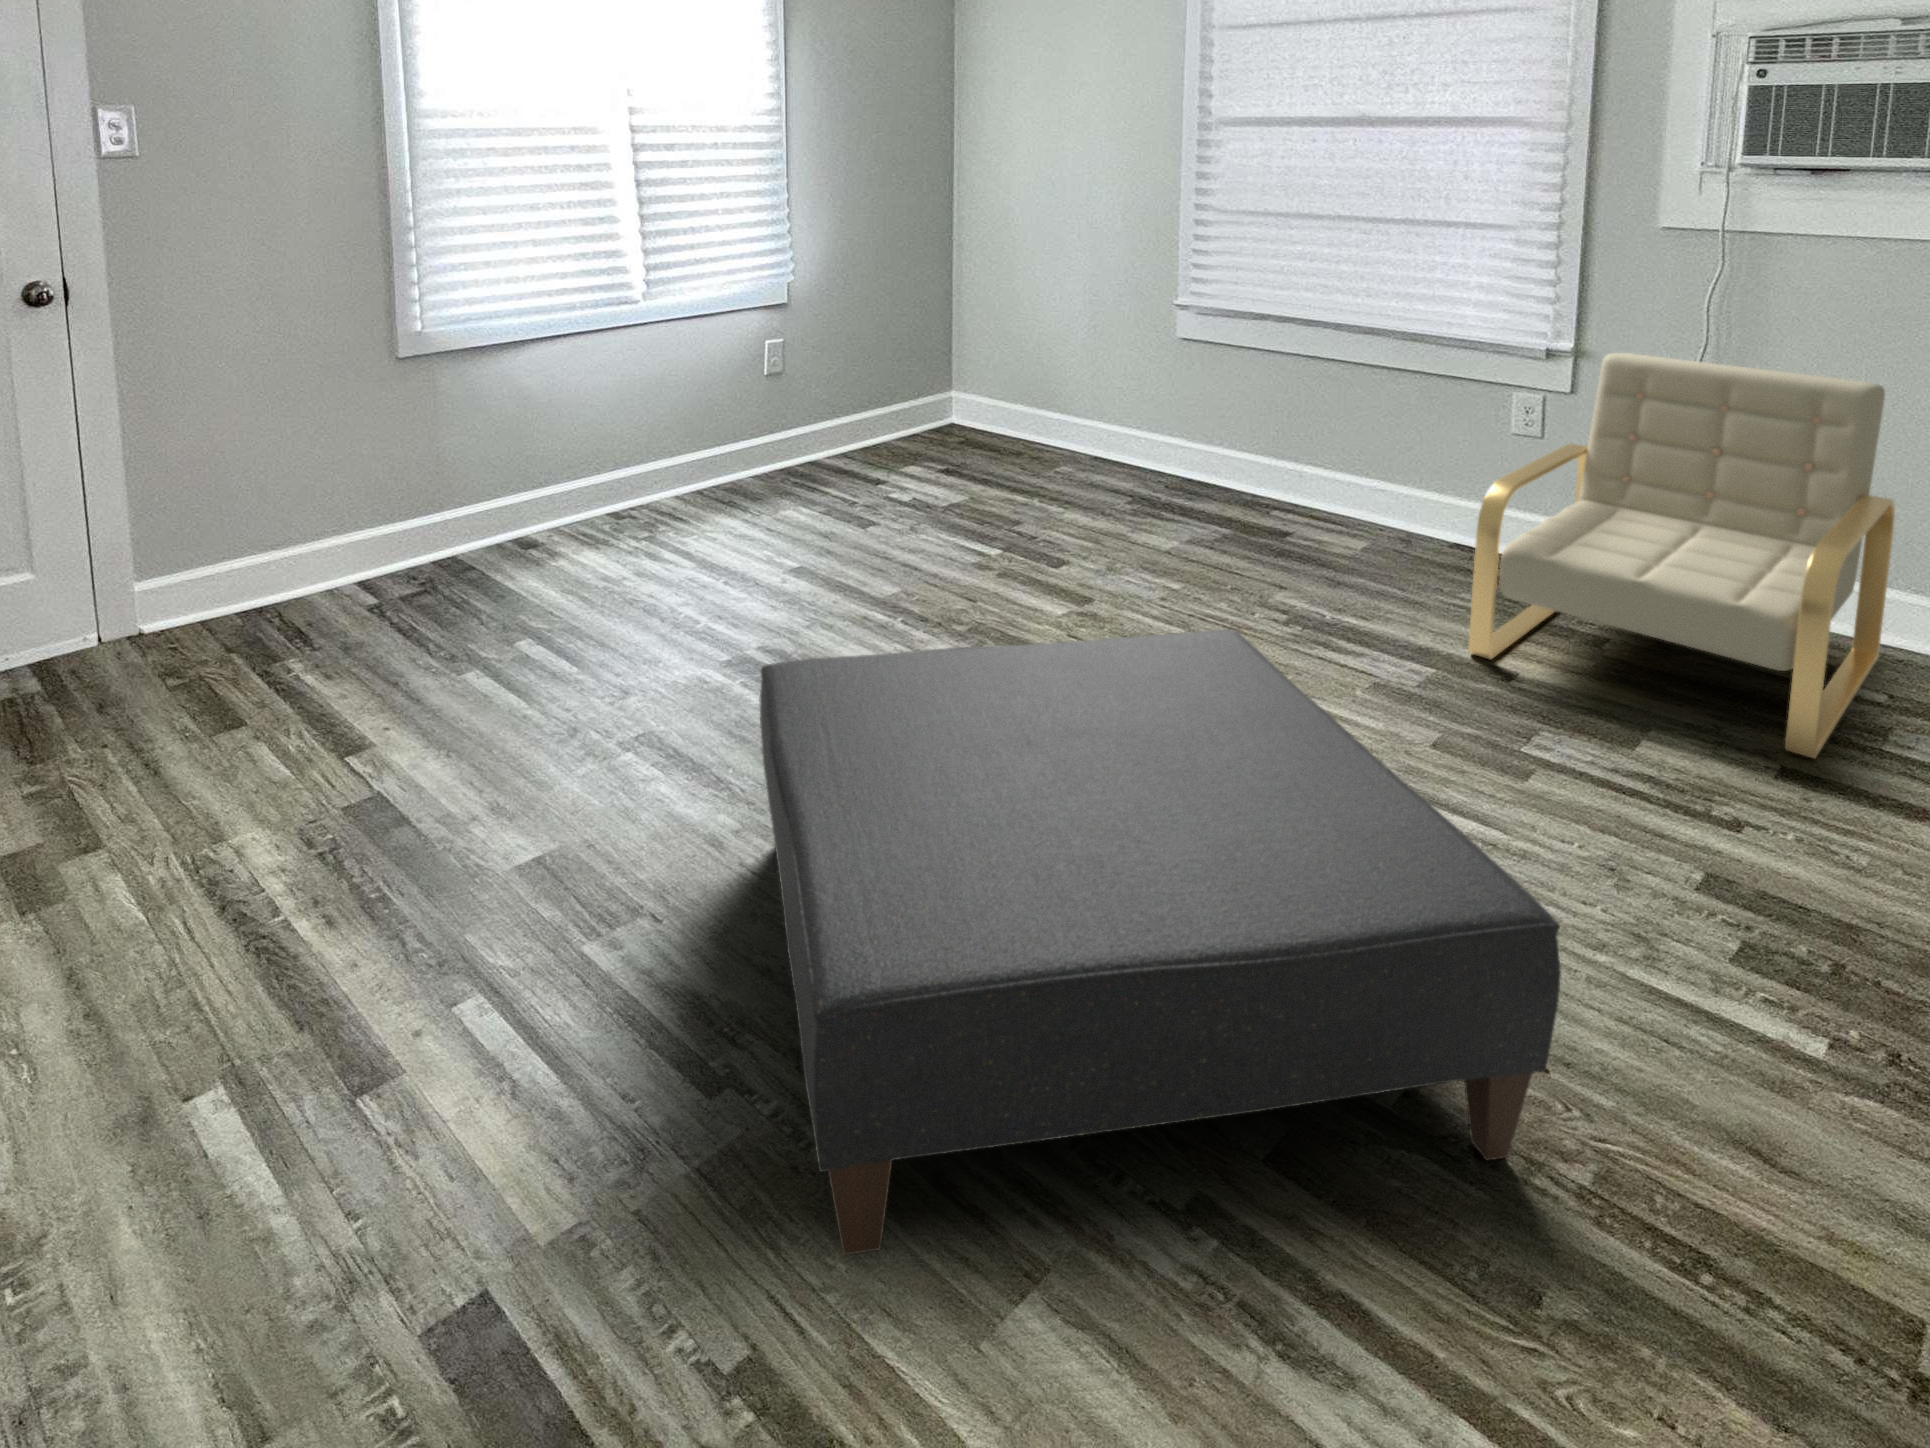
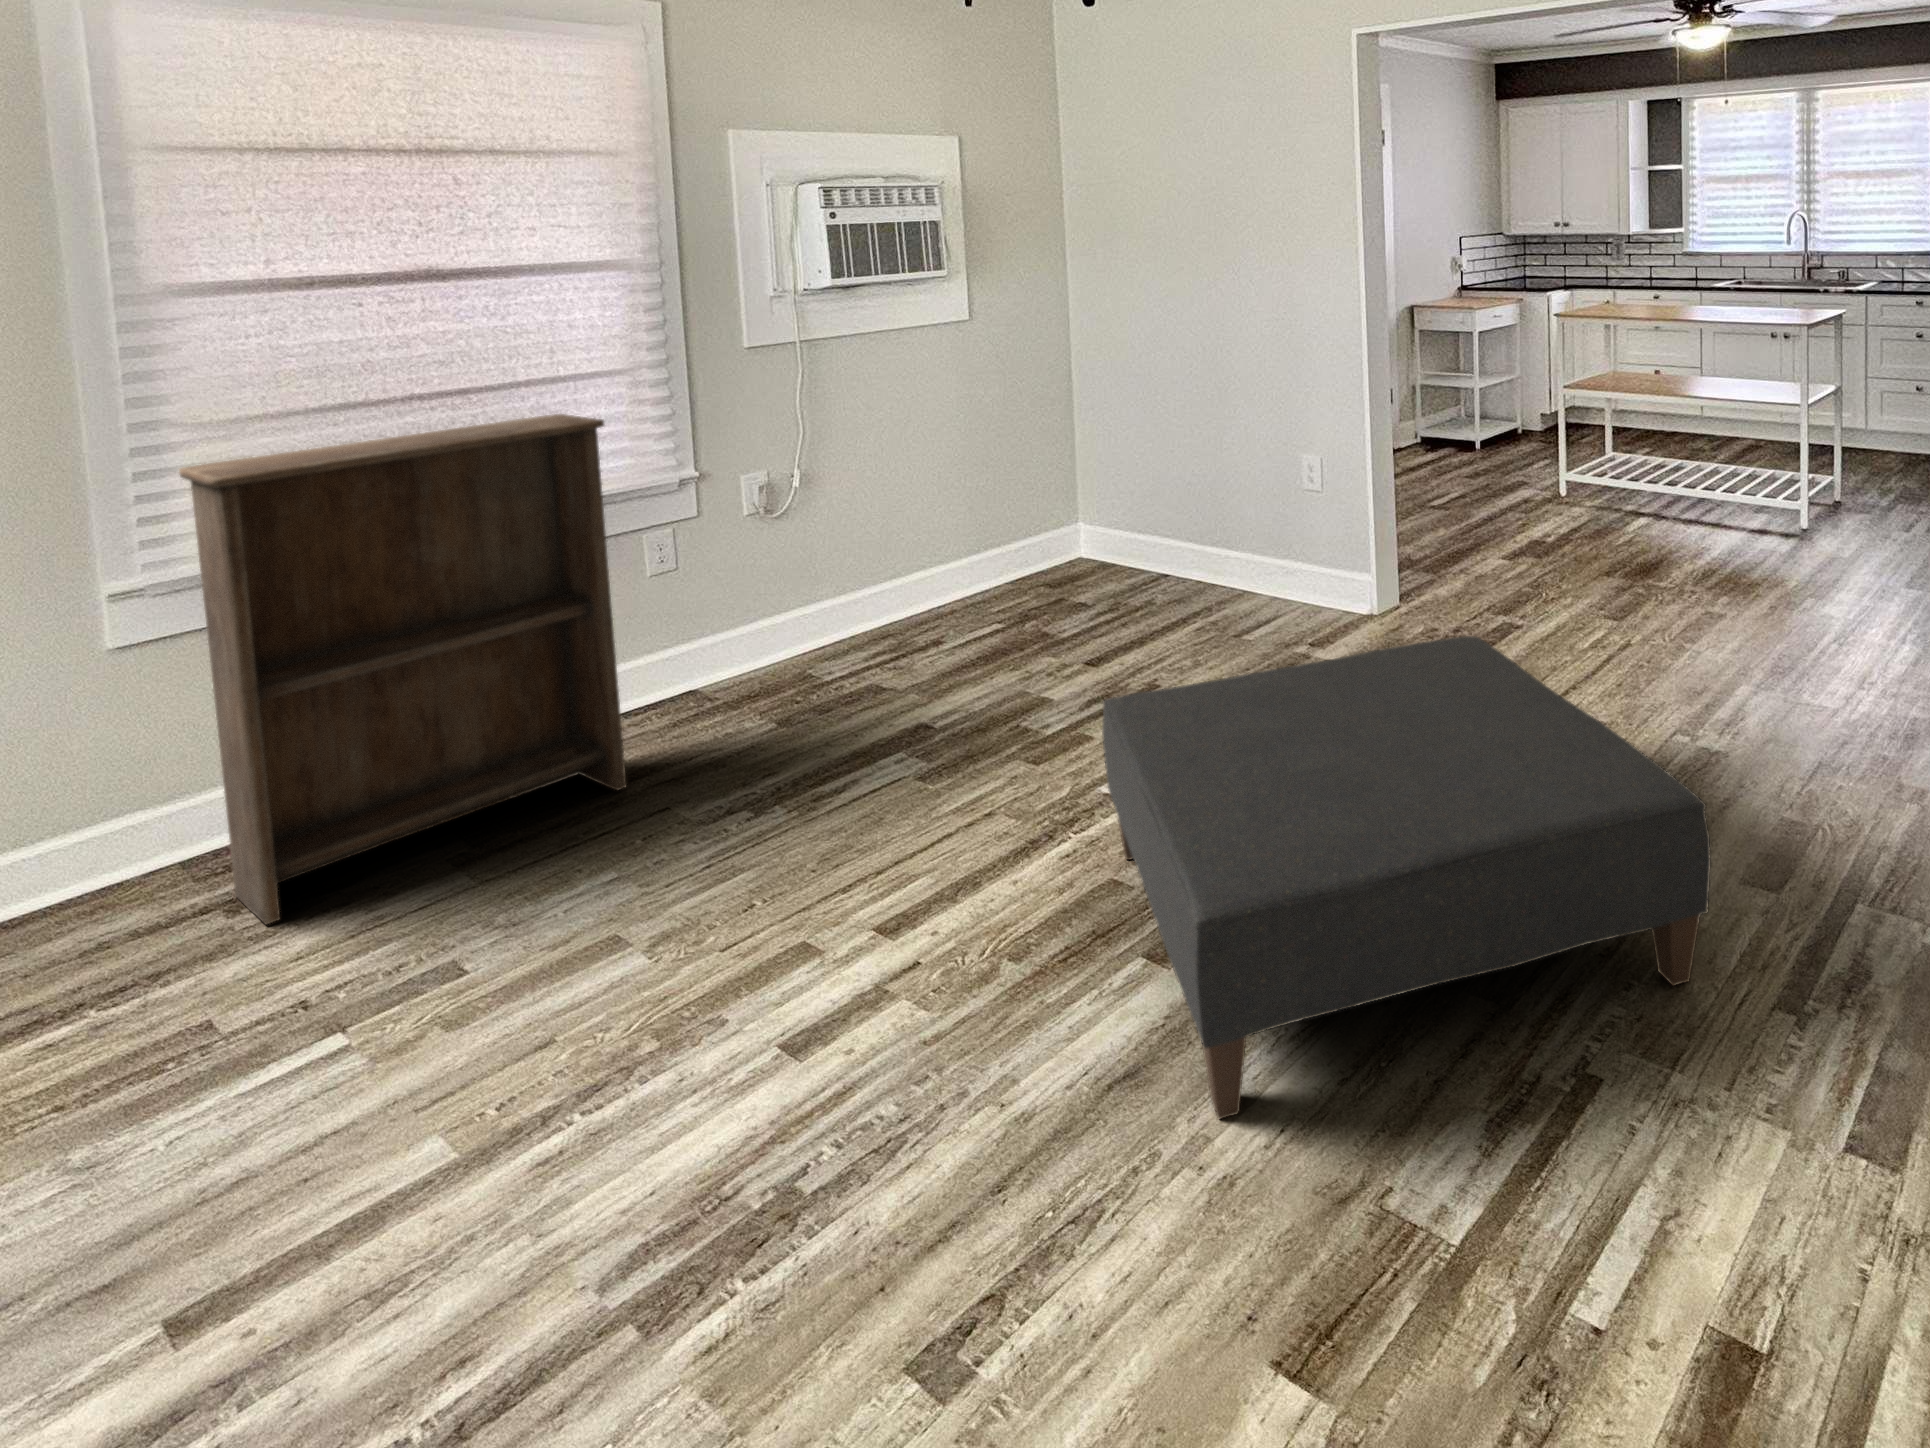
bookshelf: none [1122,233,1378,567] -> present [179,414,626,924]
armchair: present [1468,353,1895,758] -> none [739,433,1079,737]

